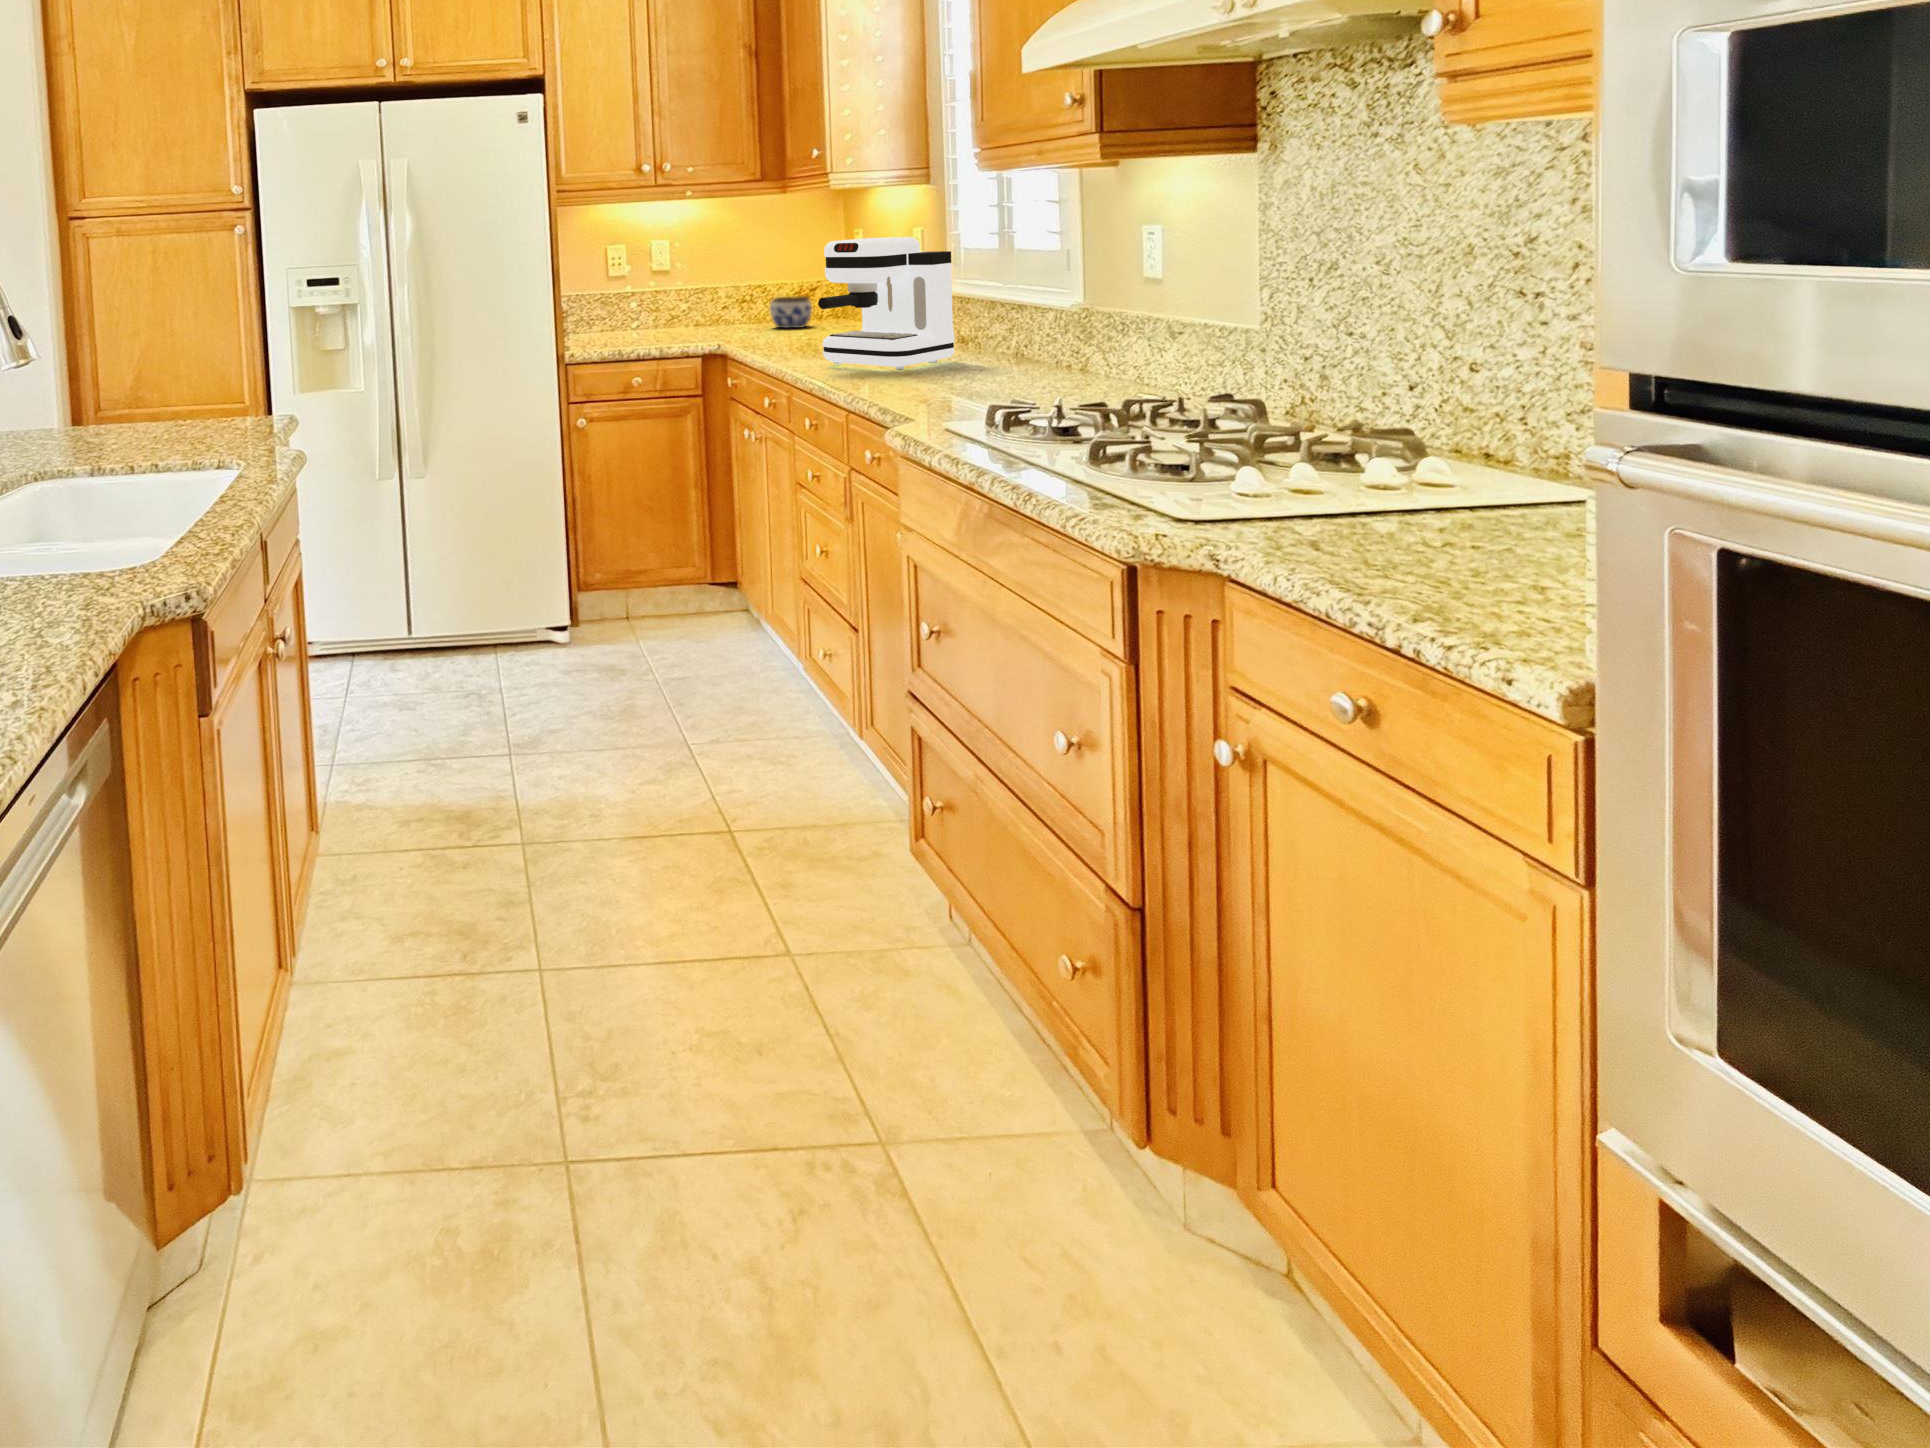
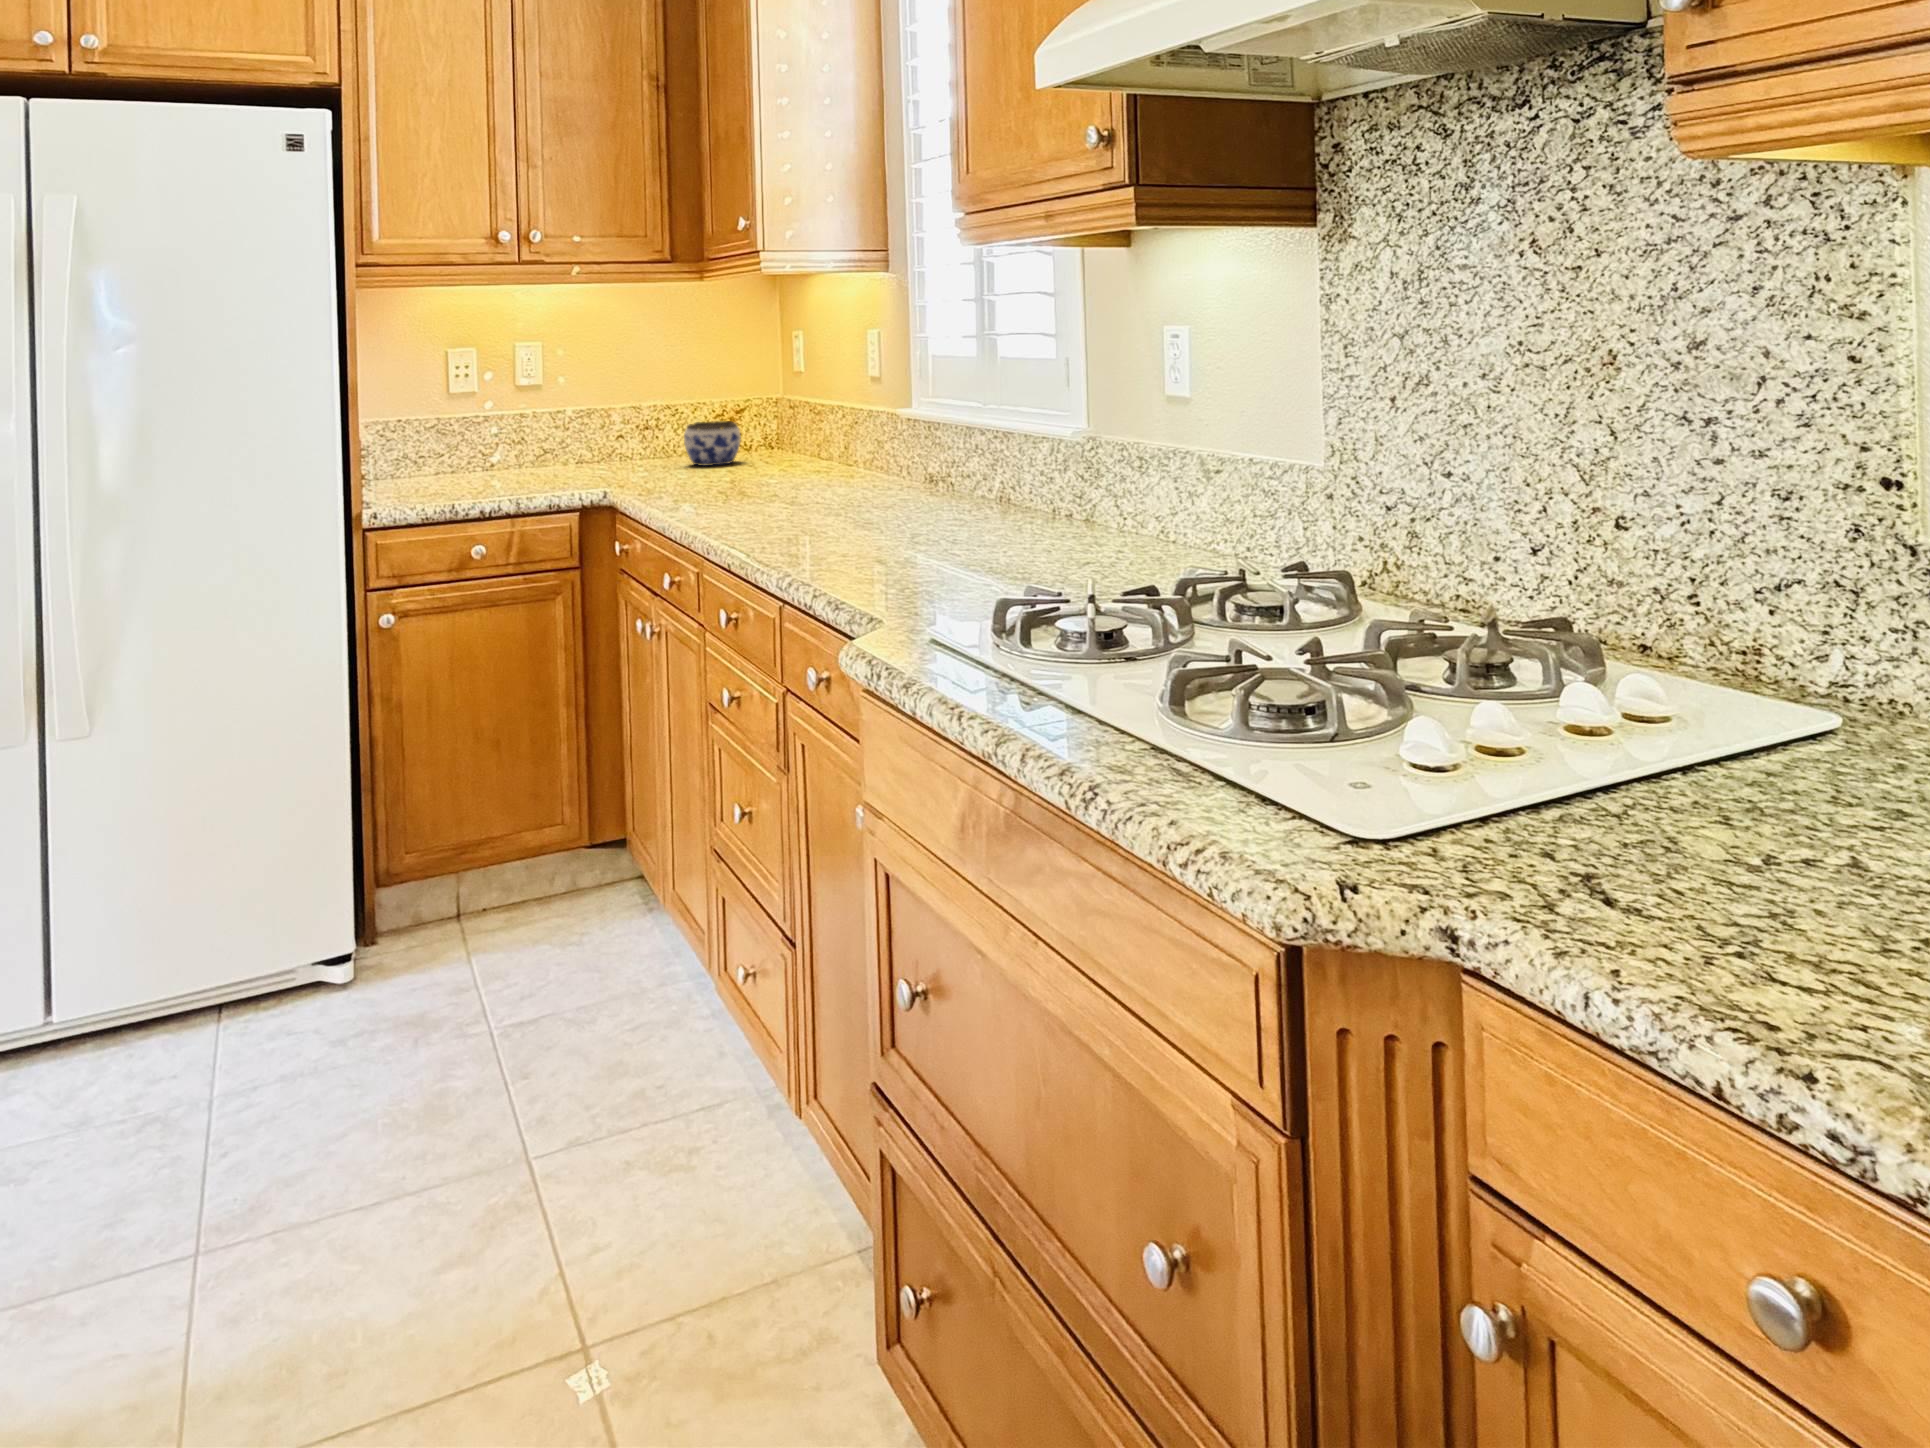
coffee maker: present [818,237,955,369] -> none [745,340,928,528]

